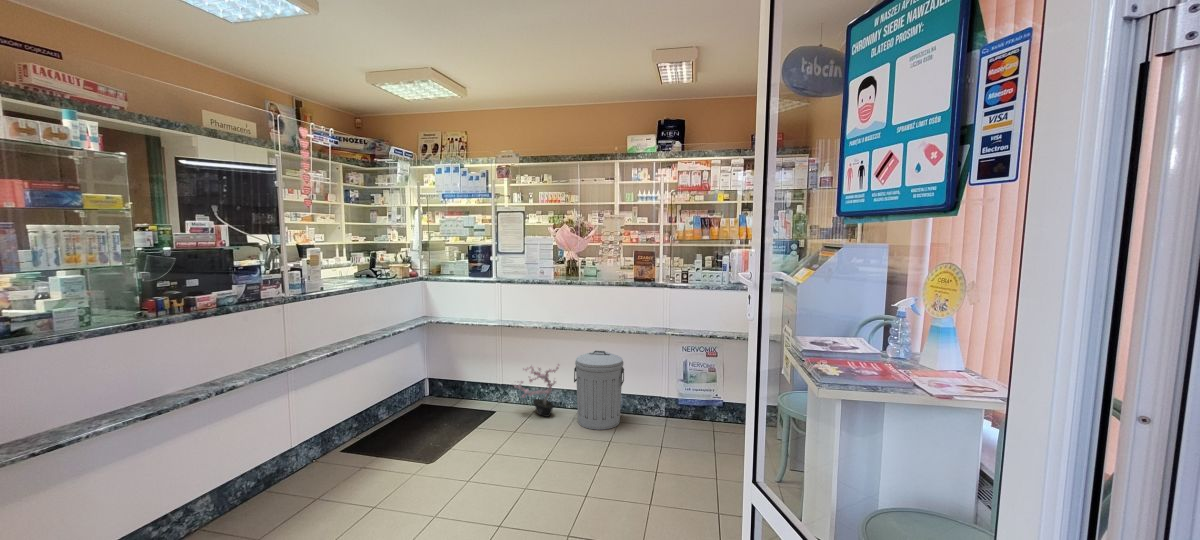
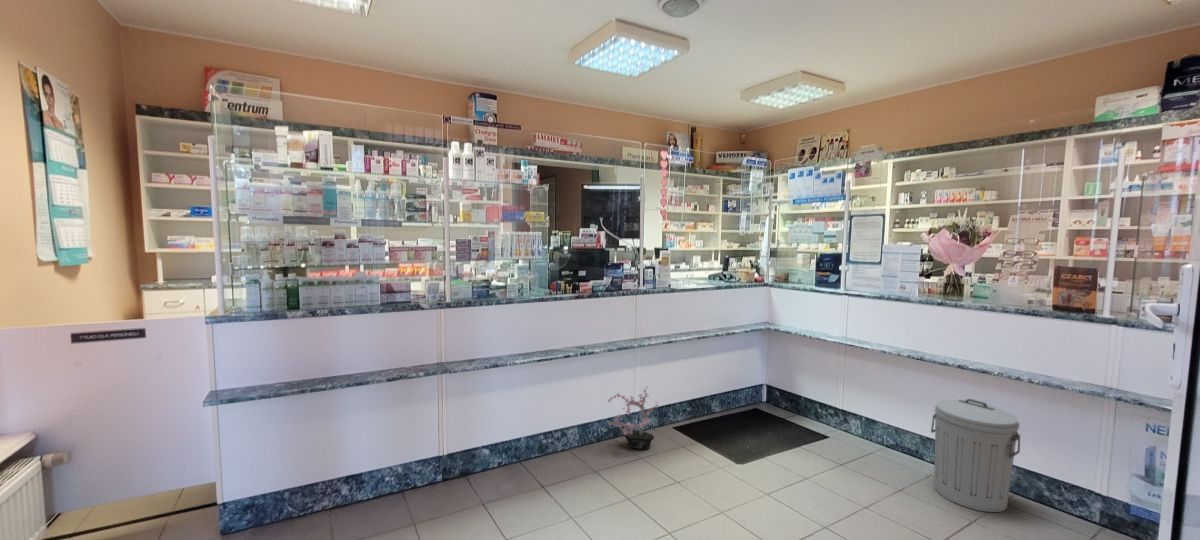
potted plant: present [514,364,560,417] -> present [608,387,658,449]

